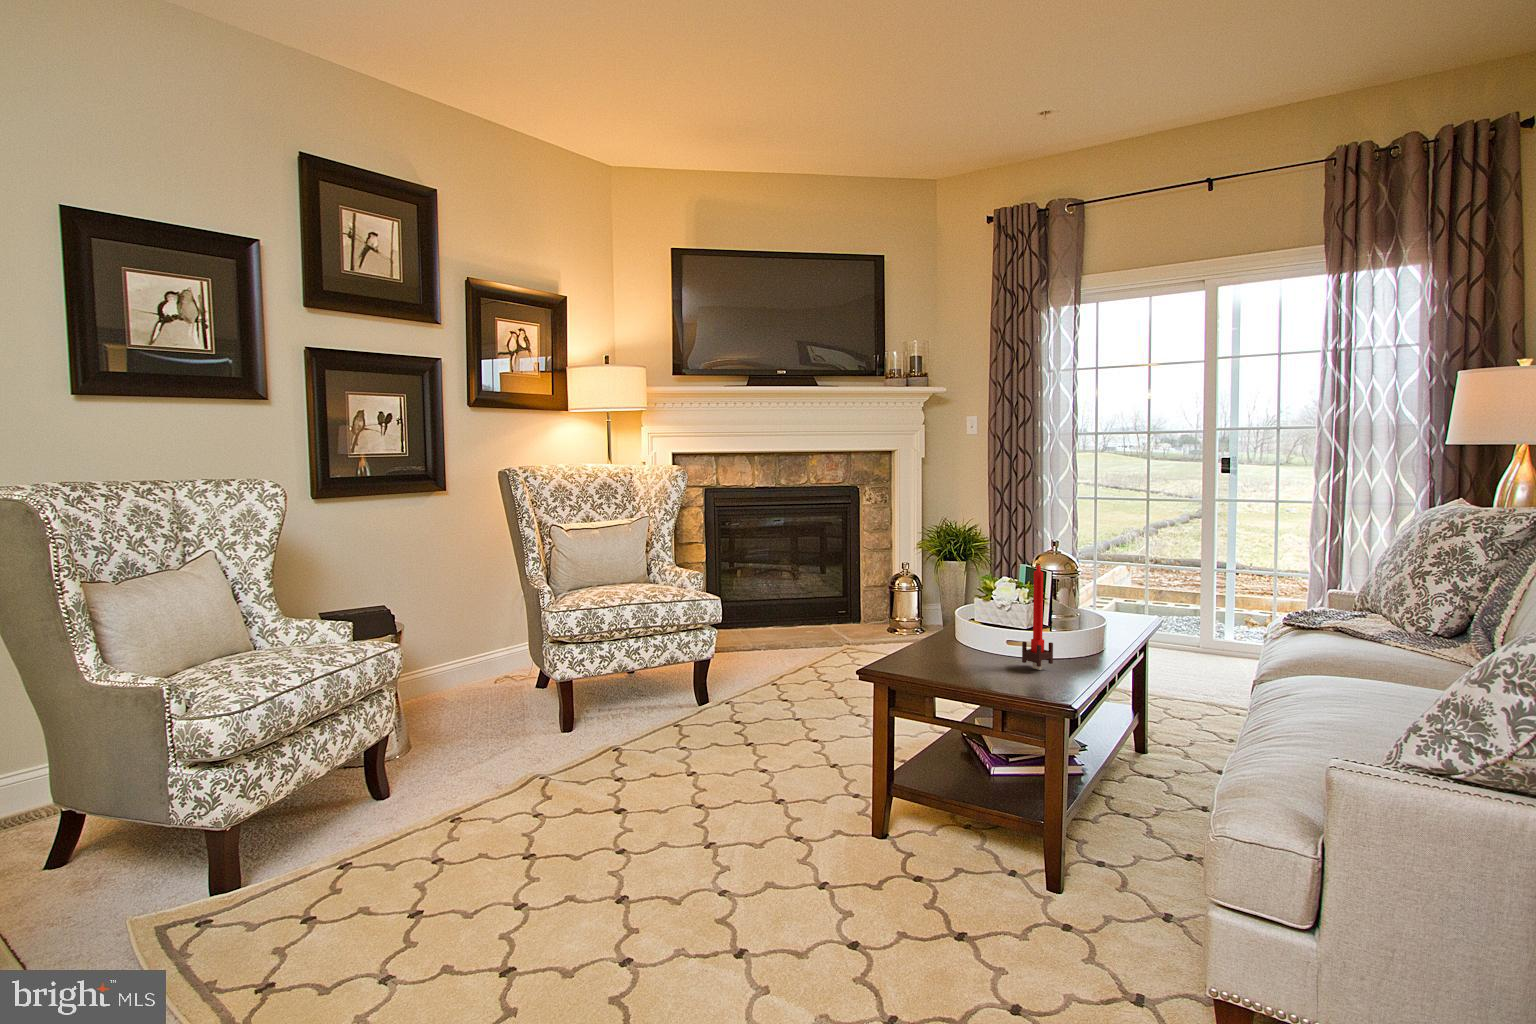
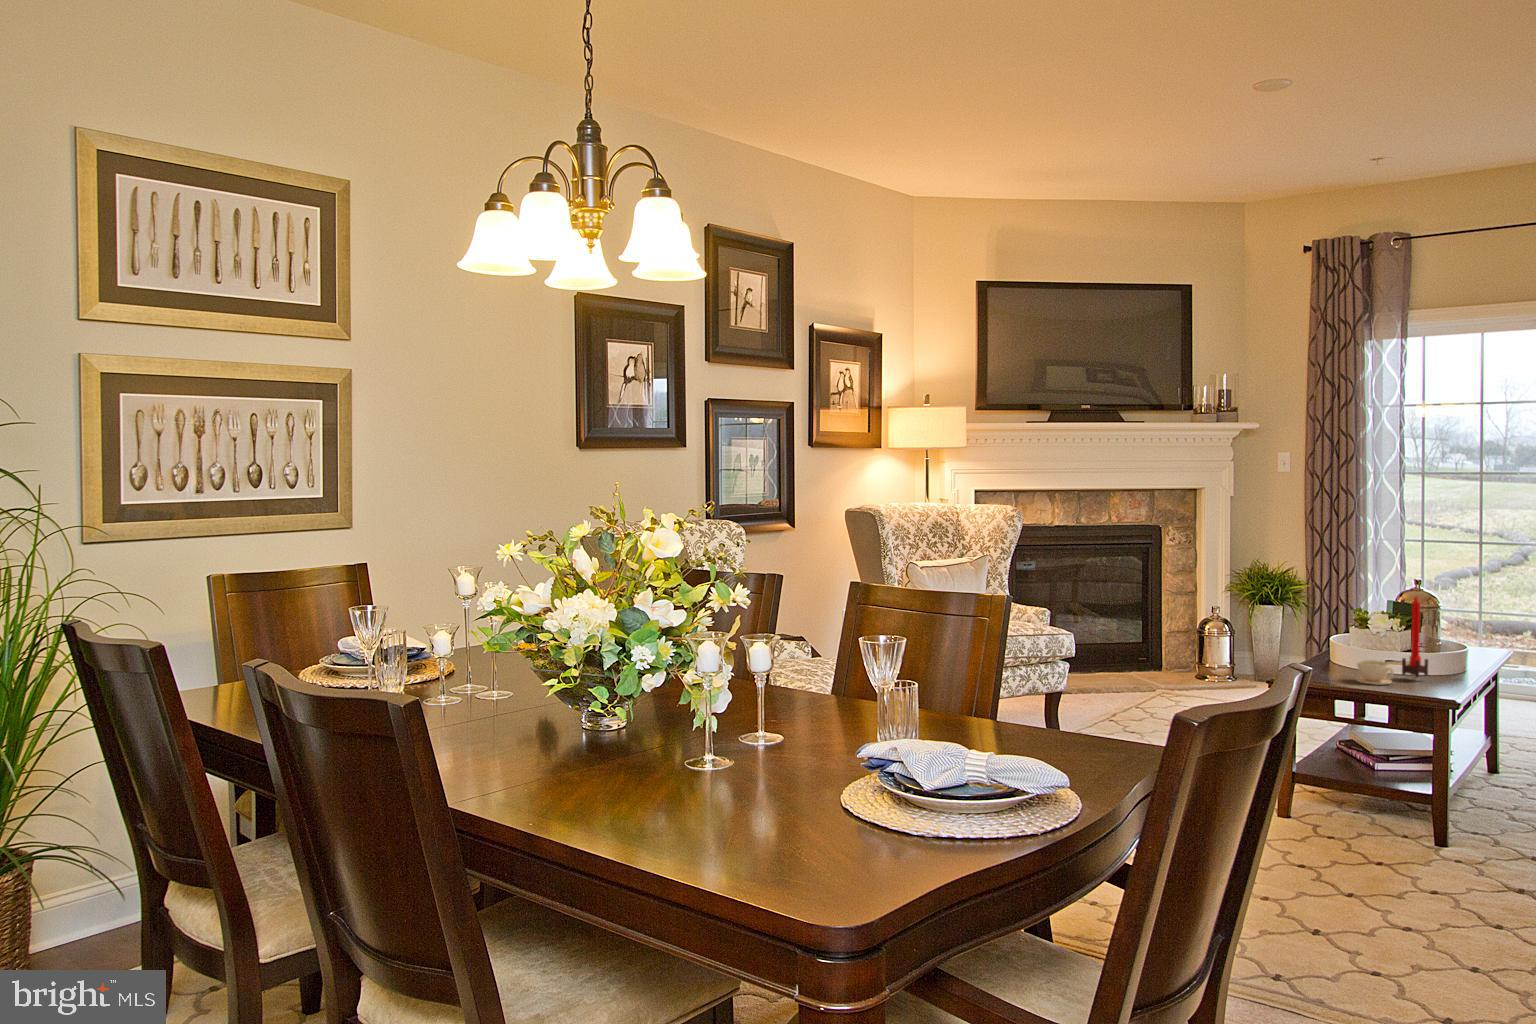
coffee cup: none [965,645,1008,679] -> present [1356,660,1394,685]

